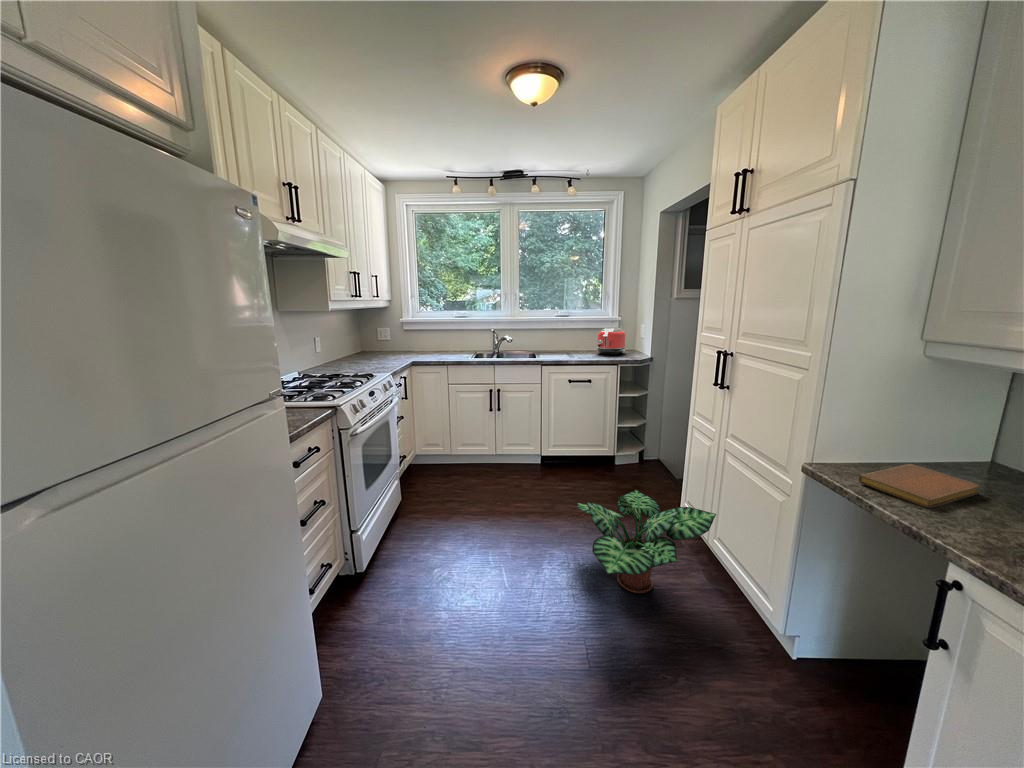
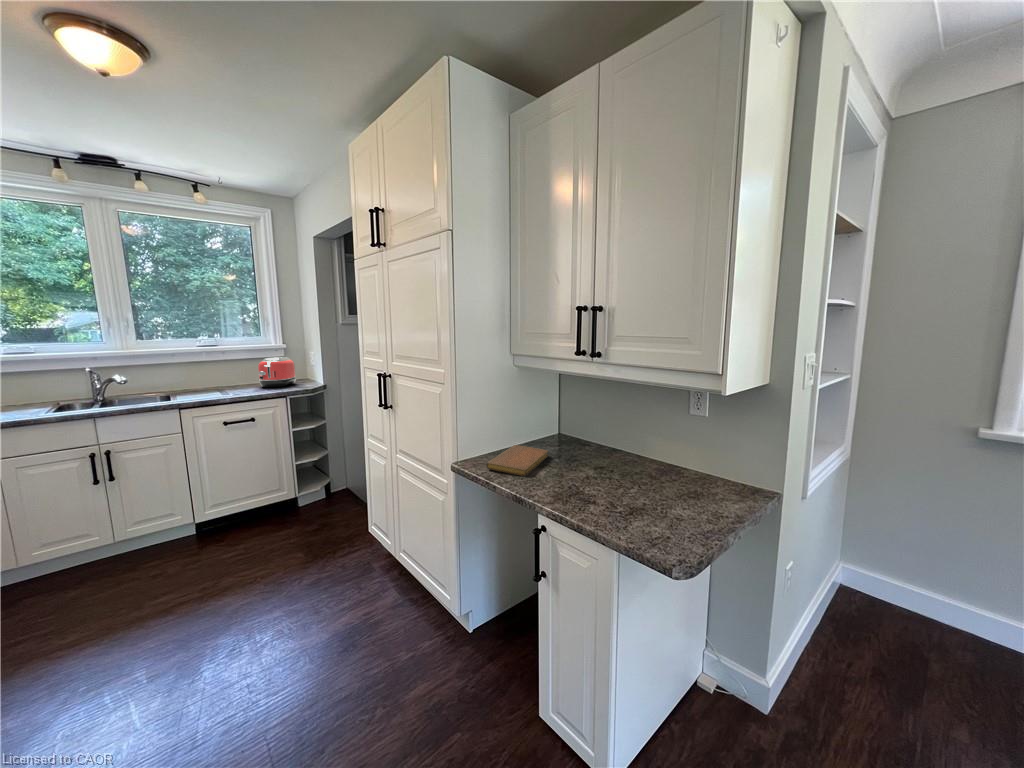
potted plant: present [577,490,716,593] -> none [238,527,398,653]

